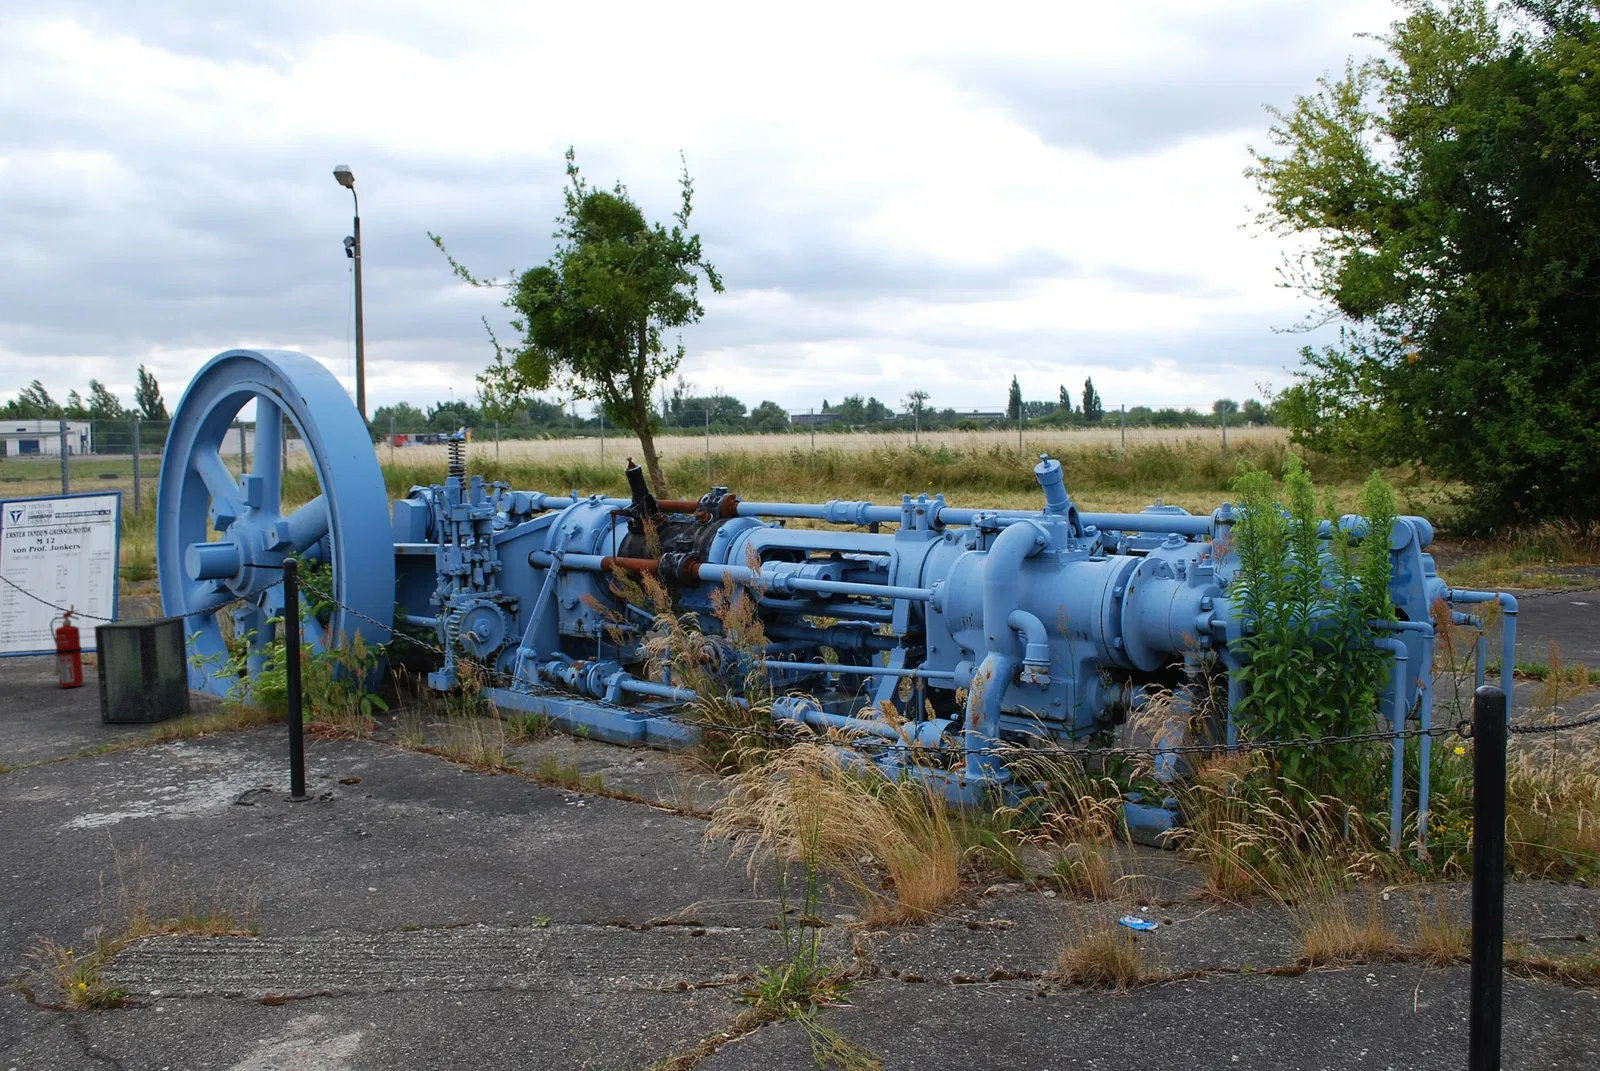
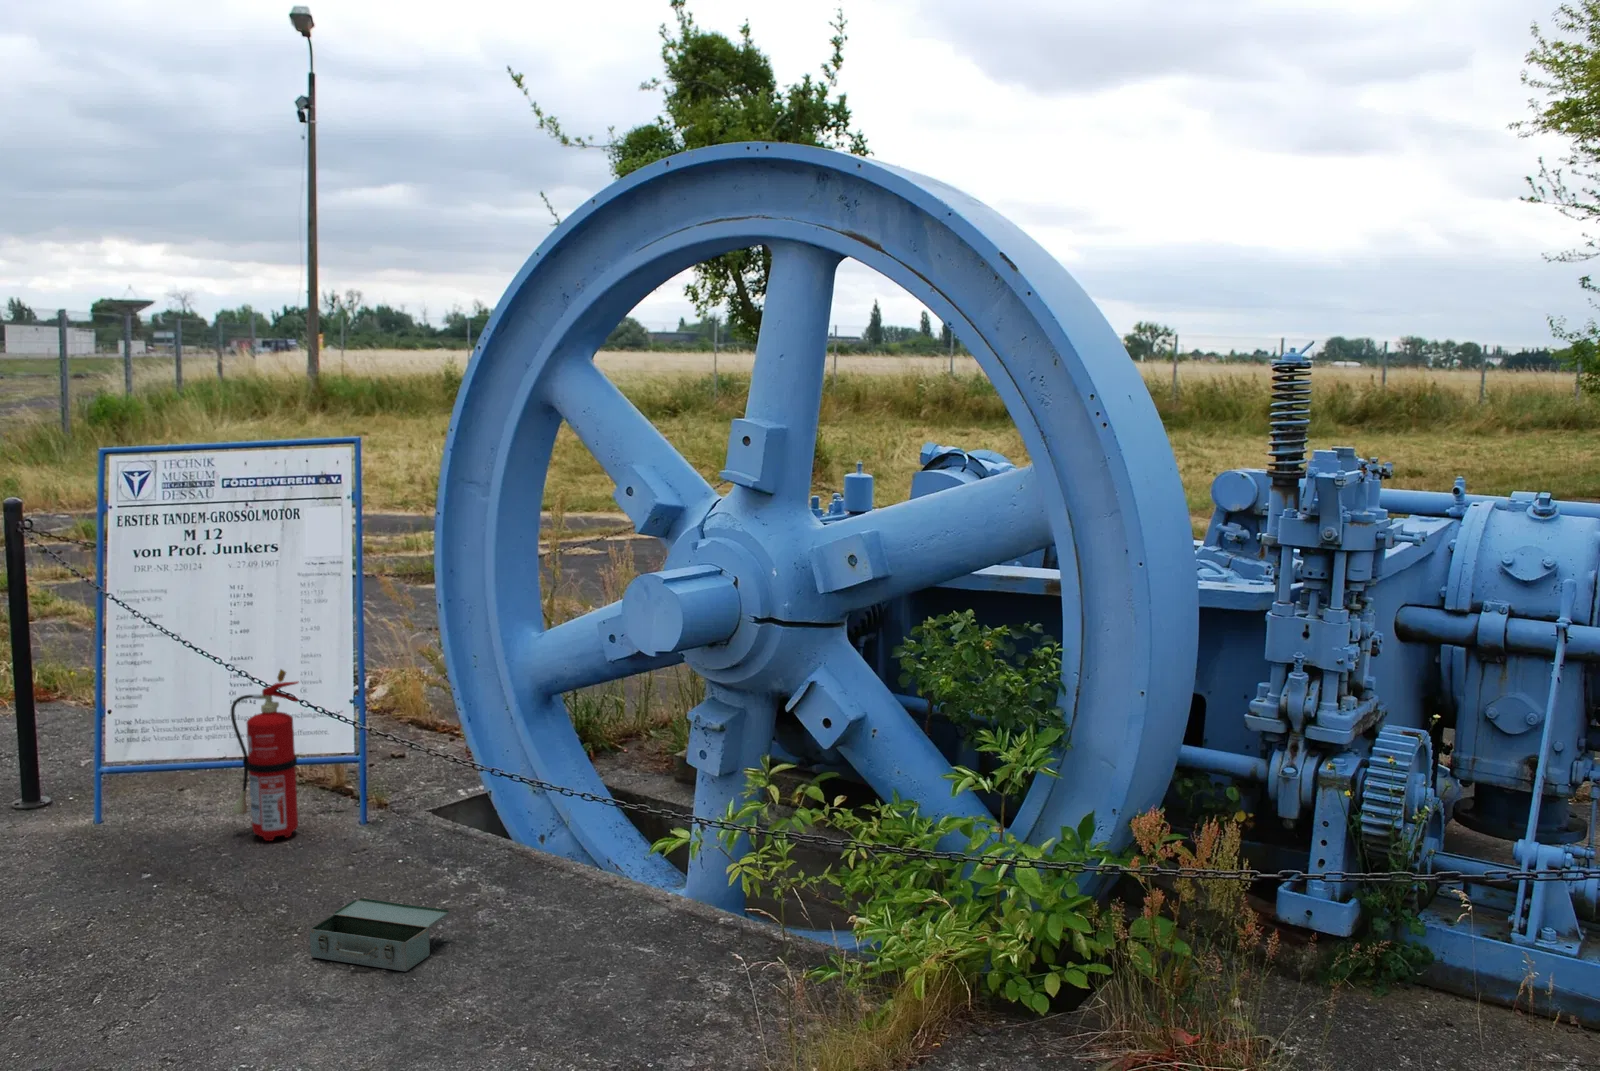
storage box: present [95,617,190,723] -> none [513,734,673,991]
toolbox: none [33,696,97,720] -> present [309,898,450,971]

